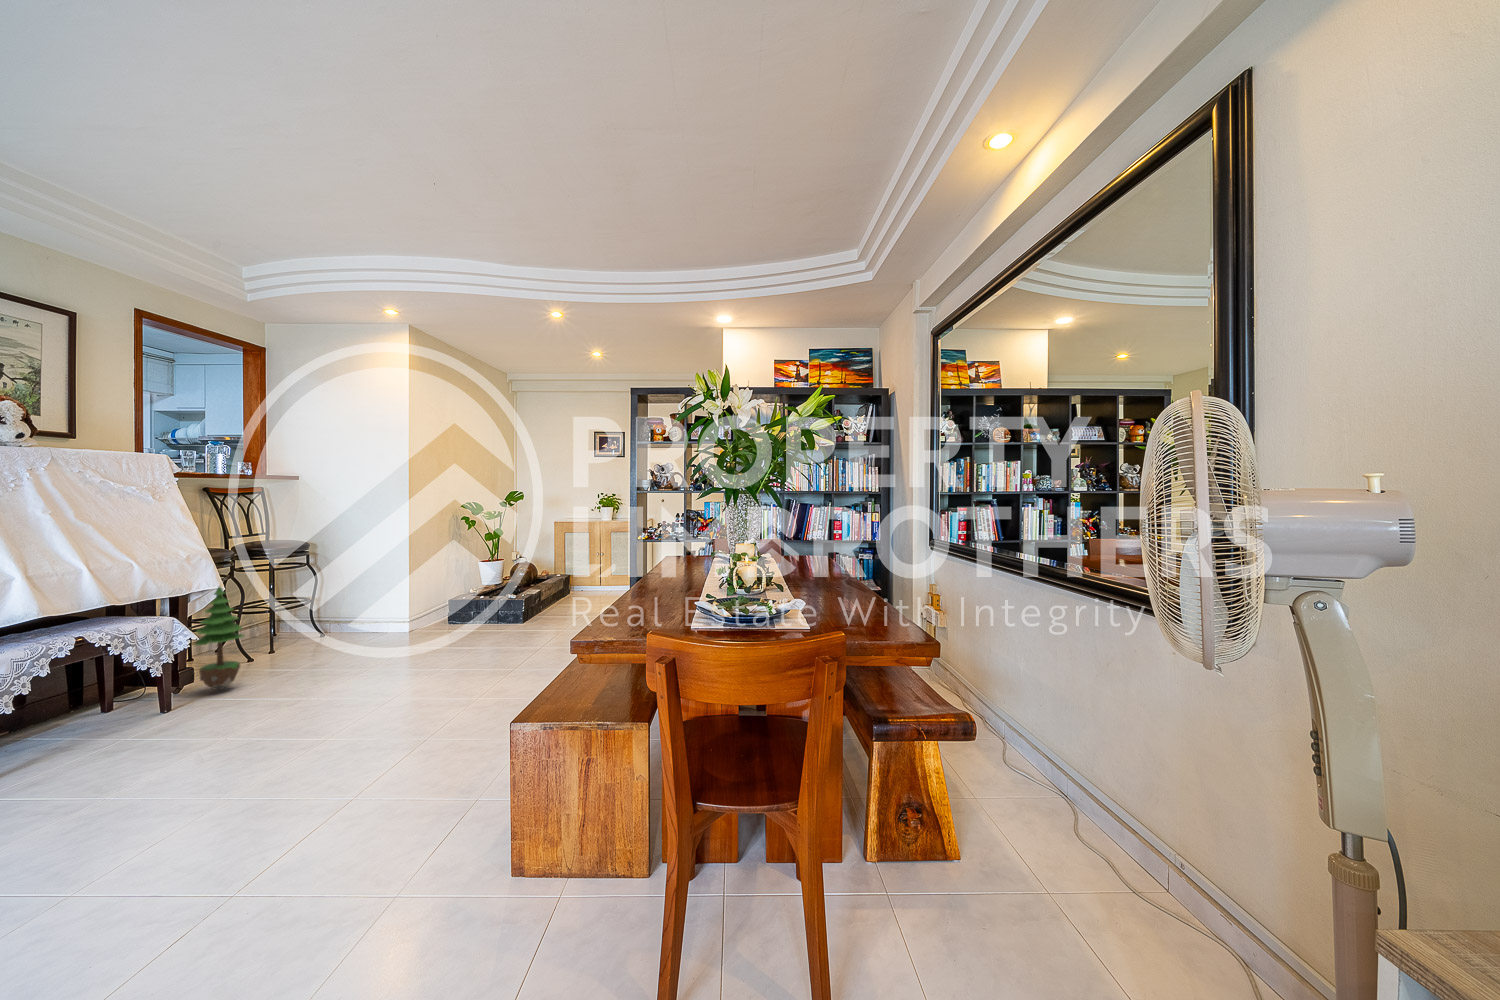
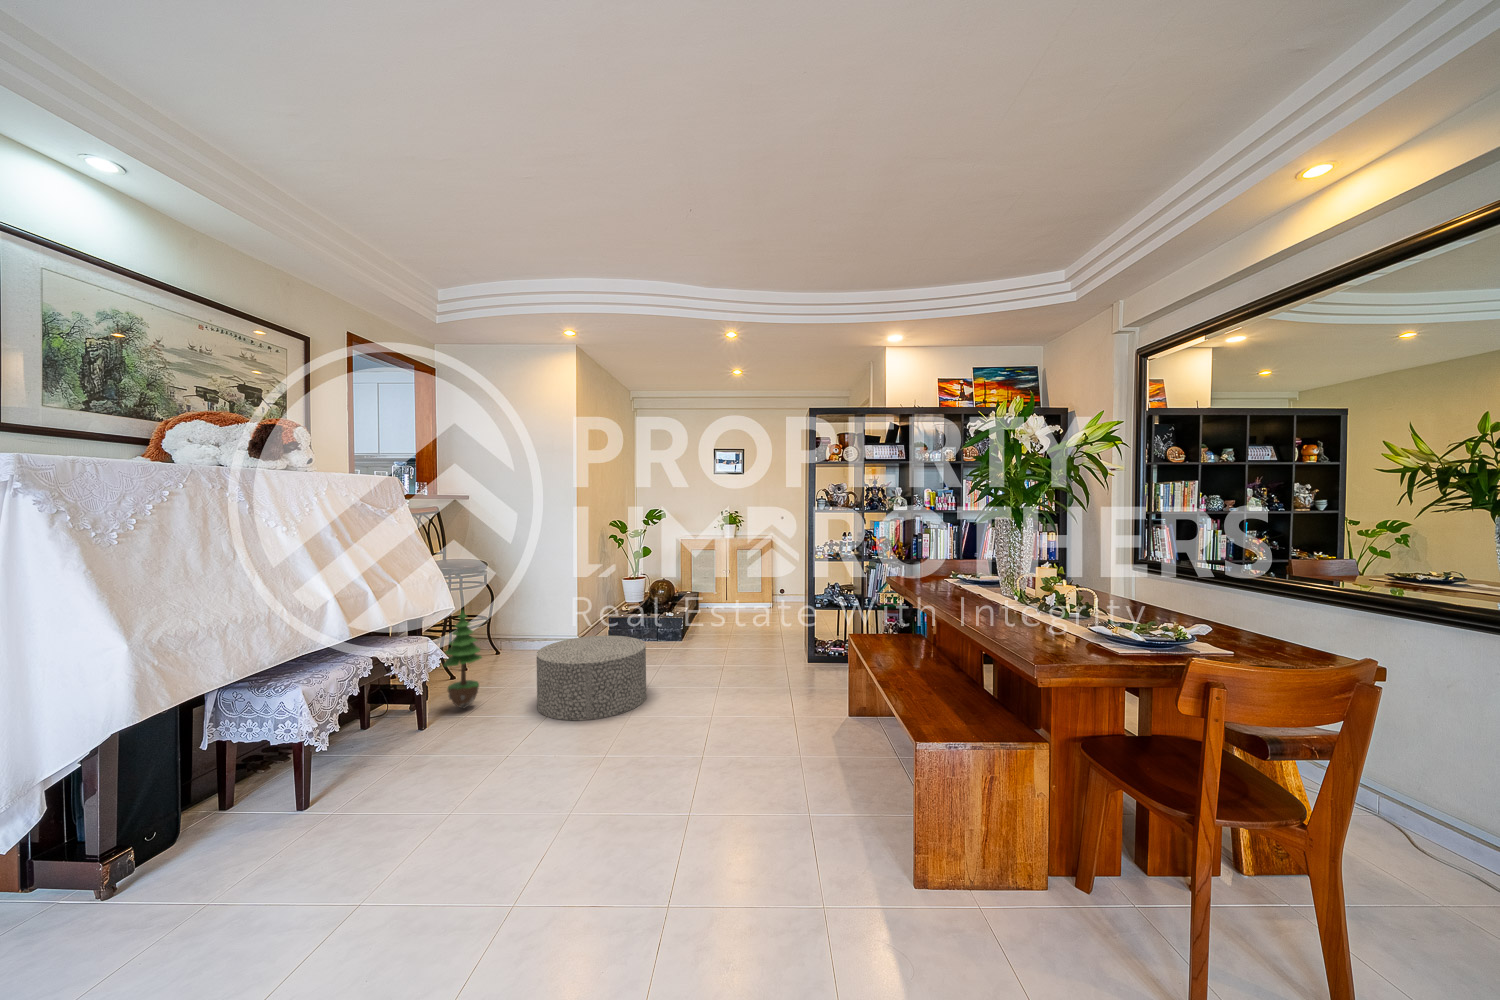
ottoman: none [297,616,432,703] -> present [536,636,646,720]

